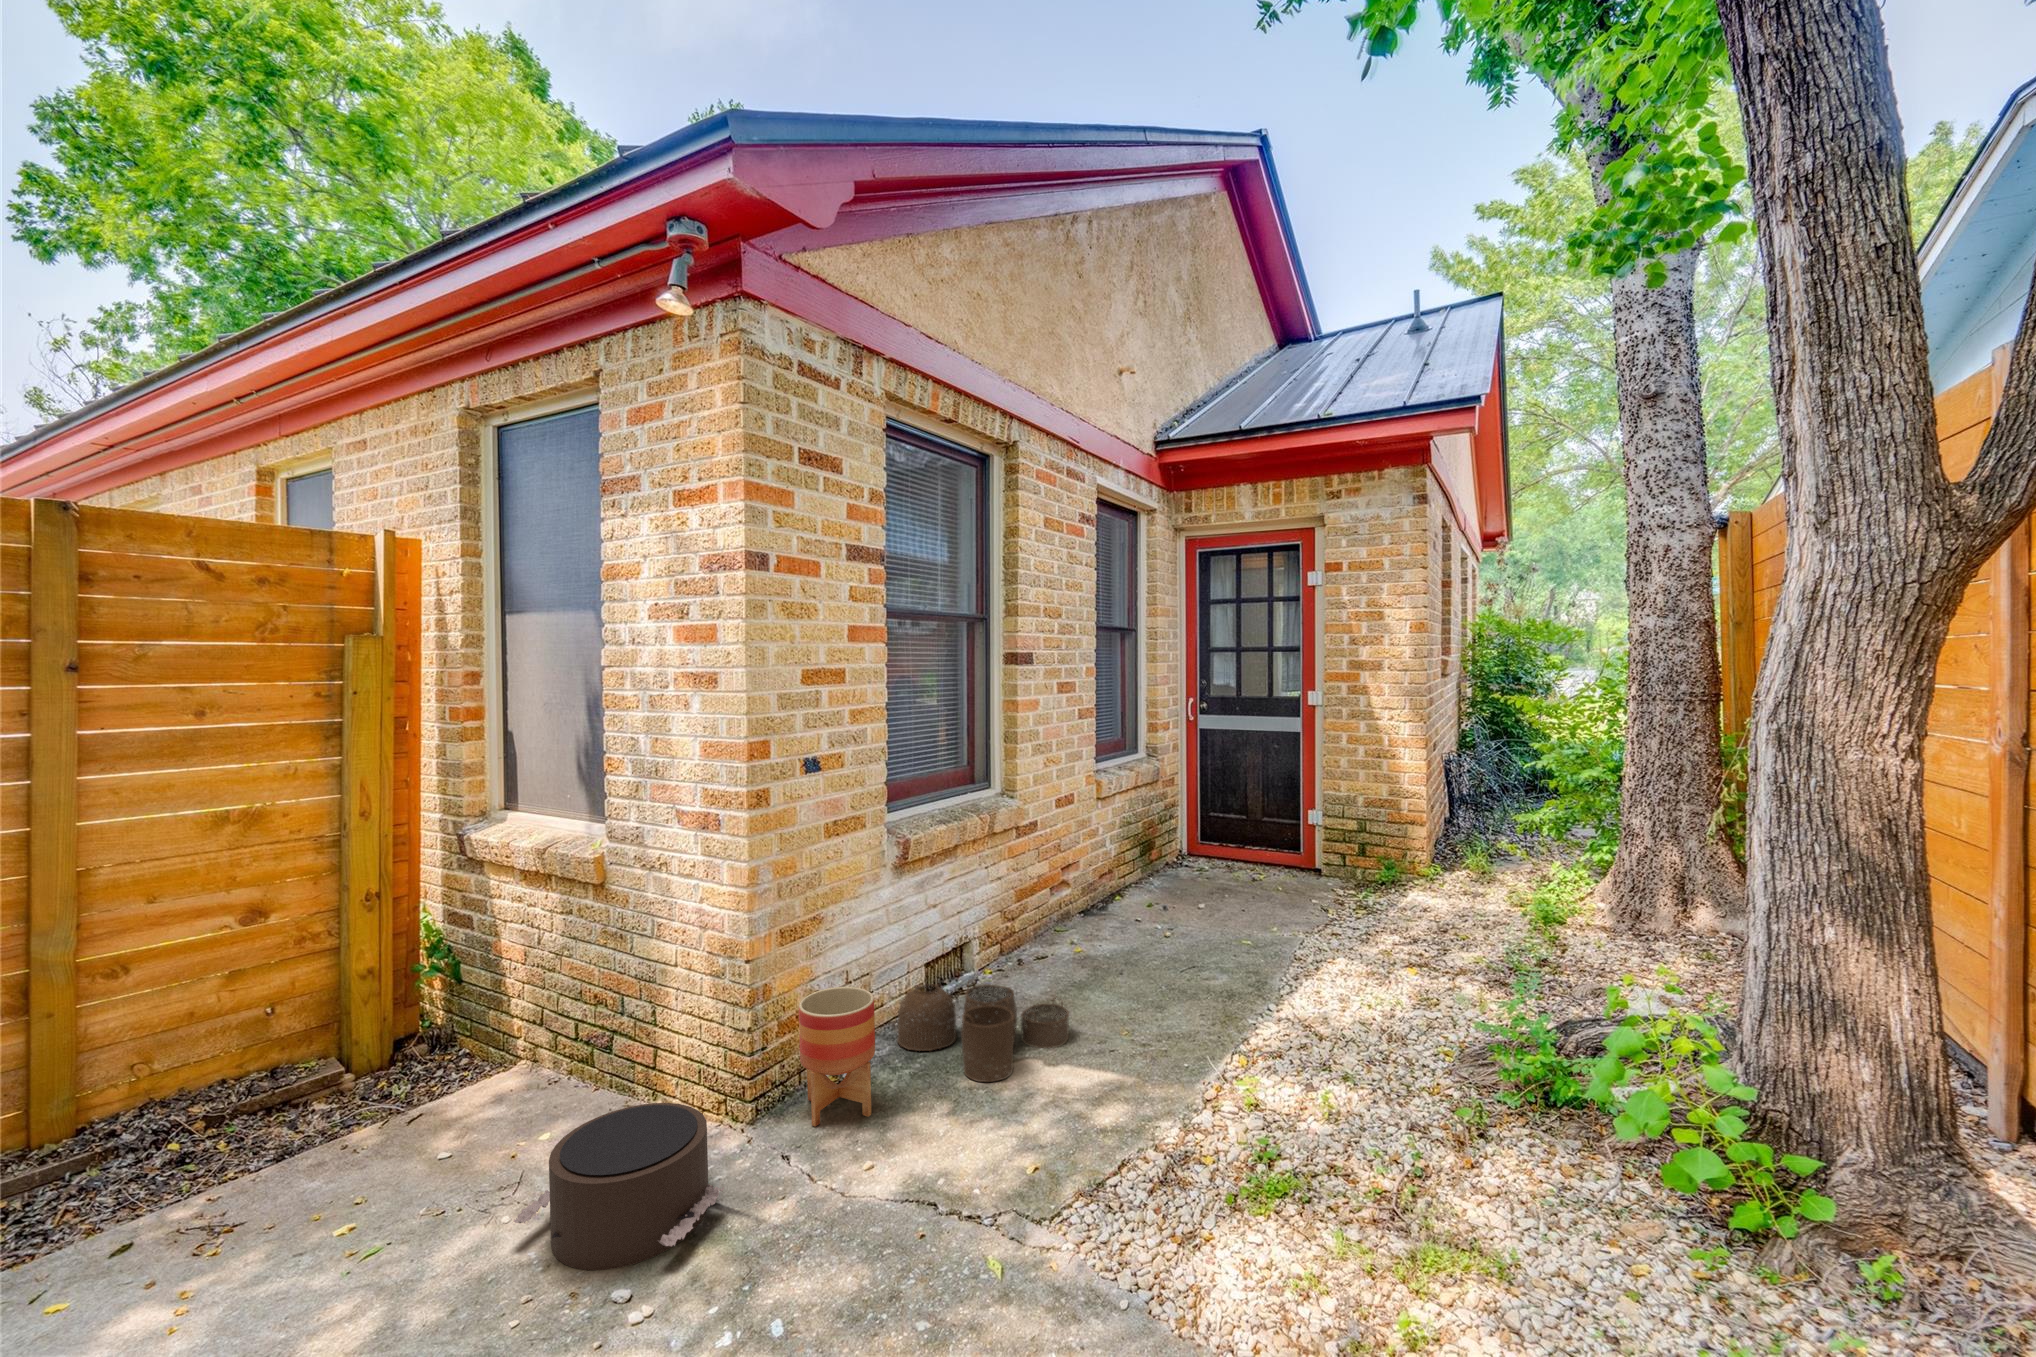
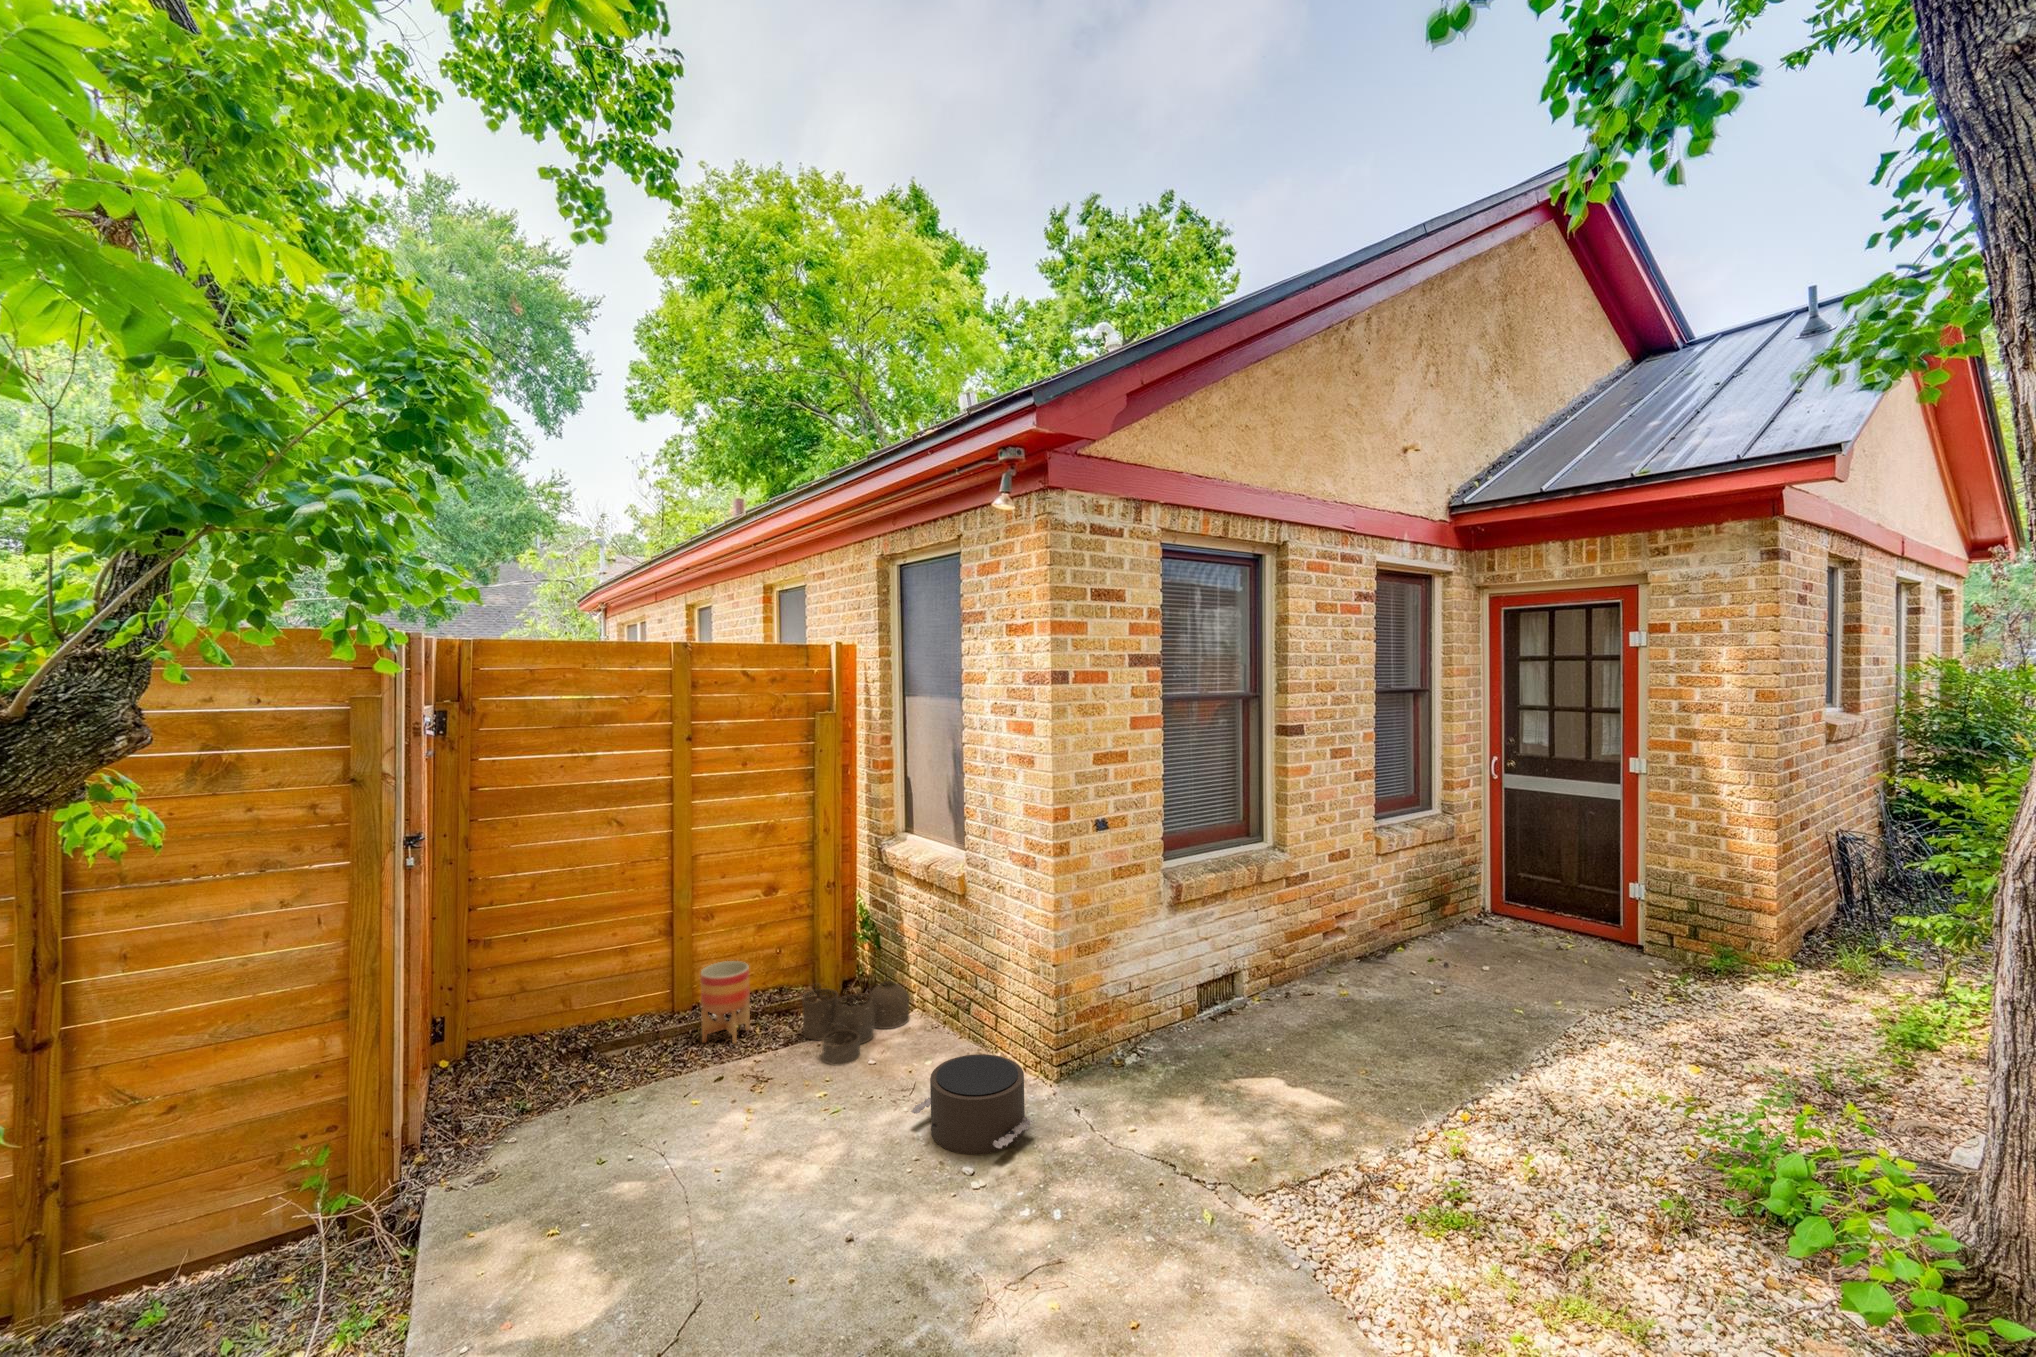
woven basket: present [897,981,1069,1082] -> present [802,981,909,1065]
planter: present [799,987,875,1127] -> present [701,961,750,1044]

